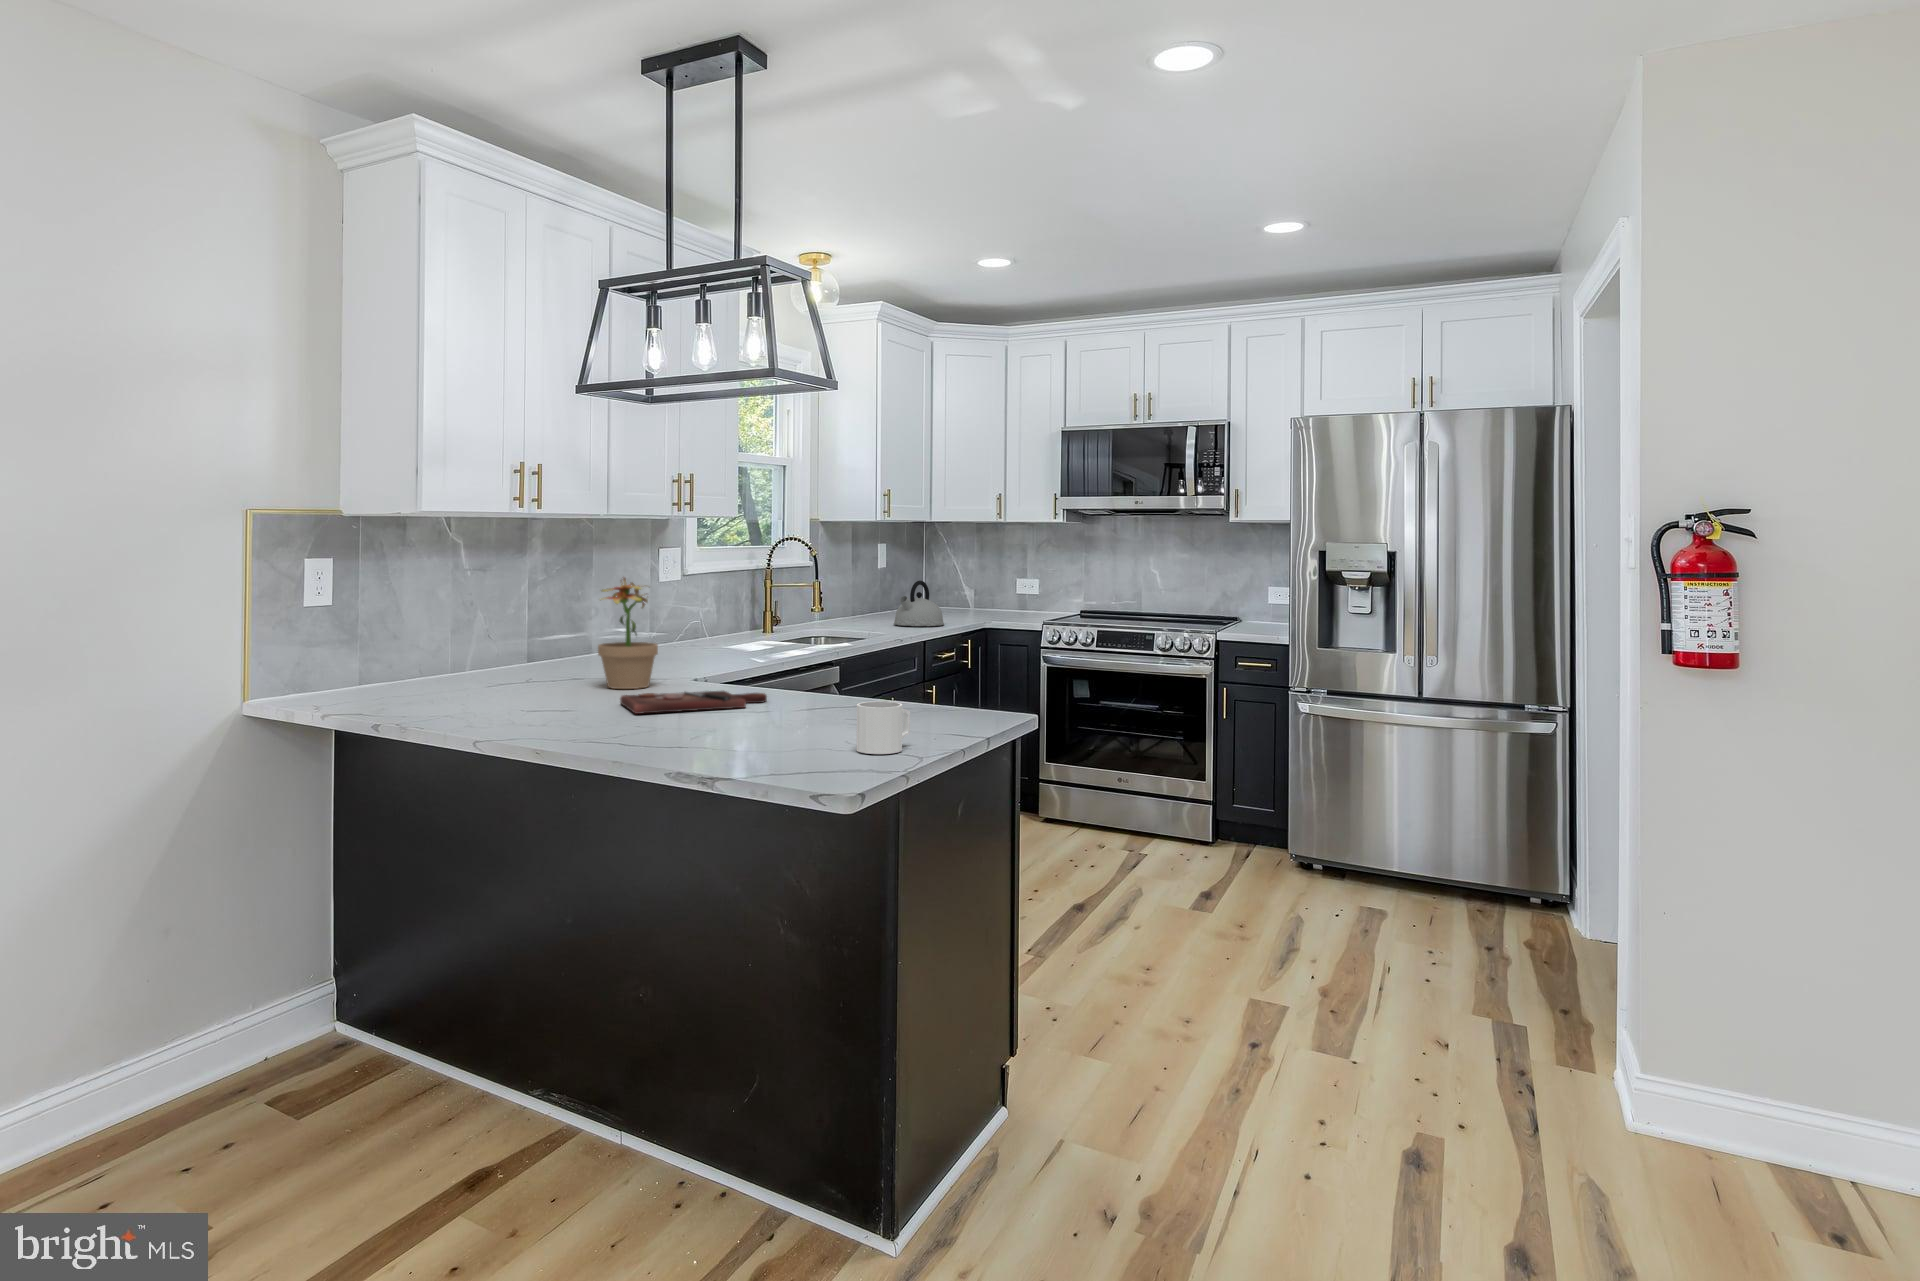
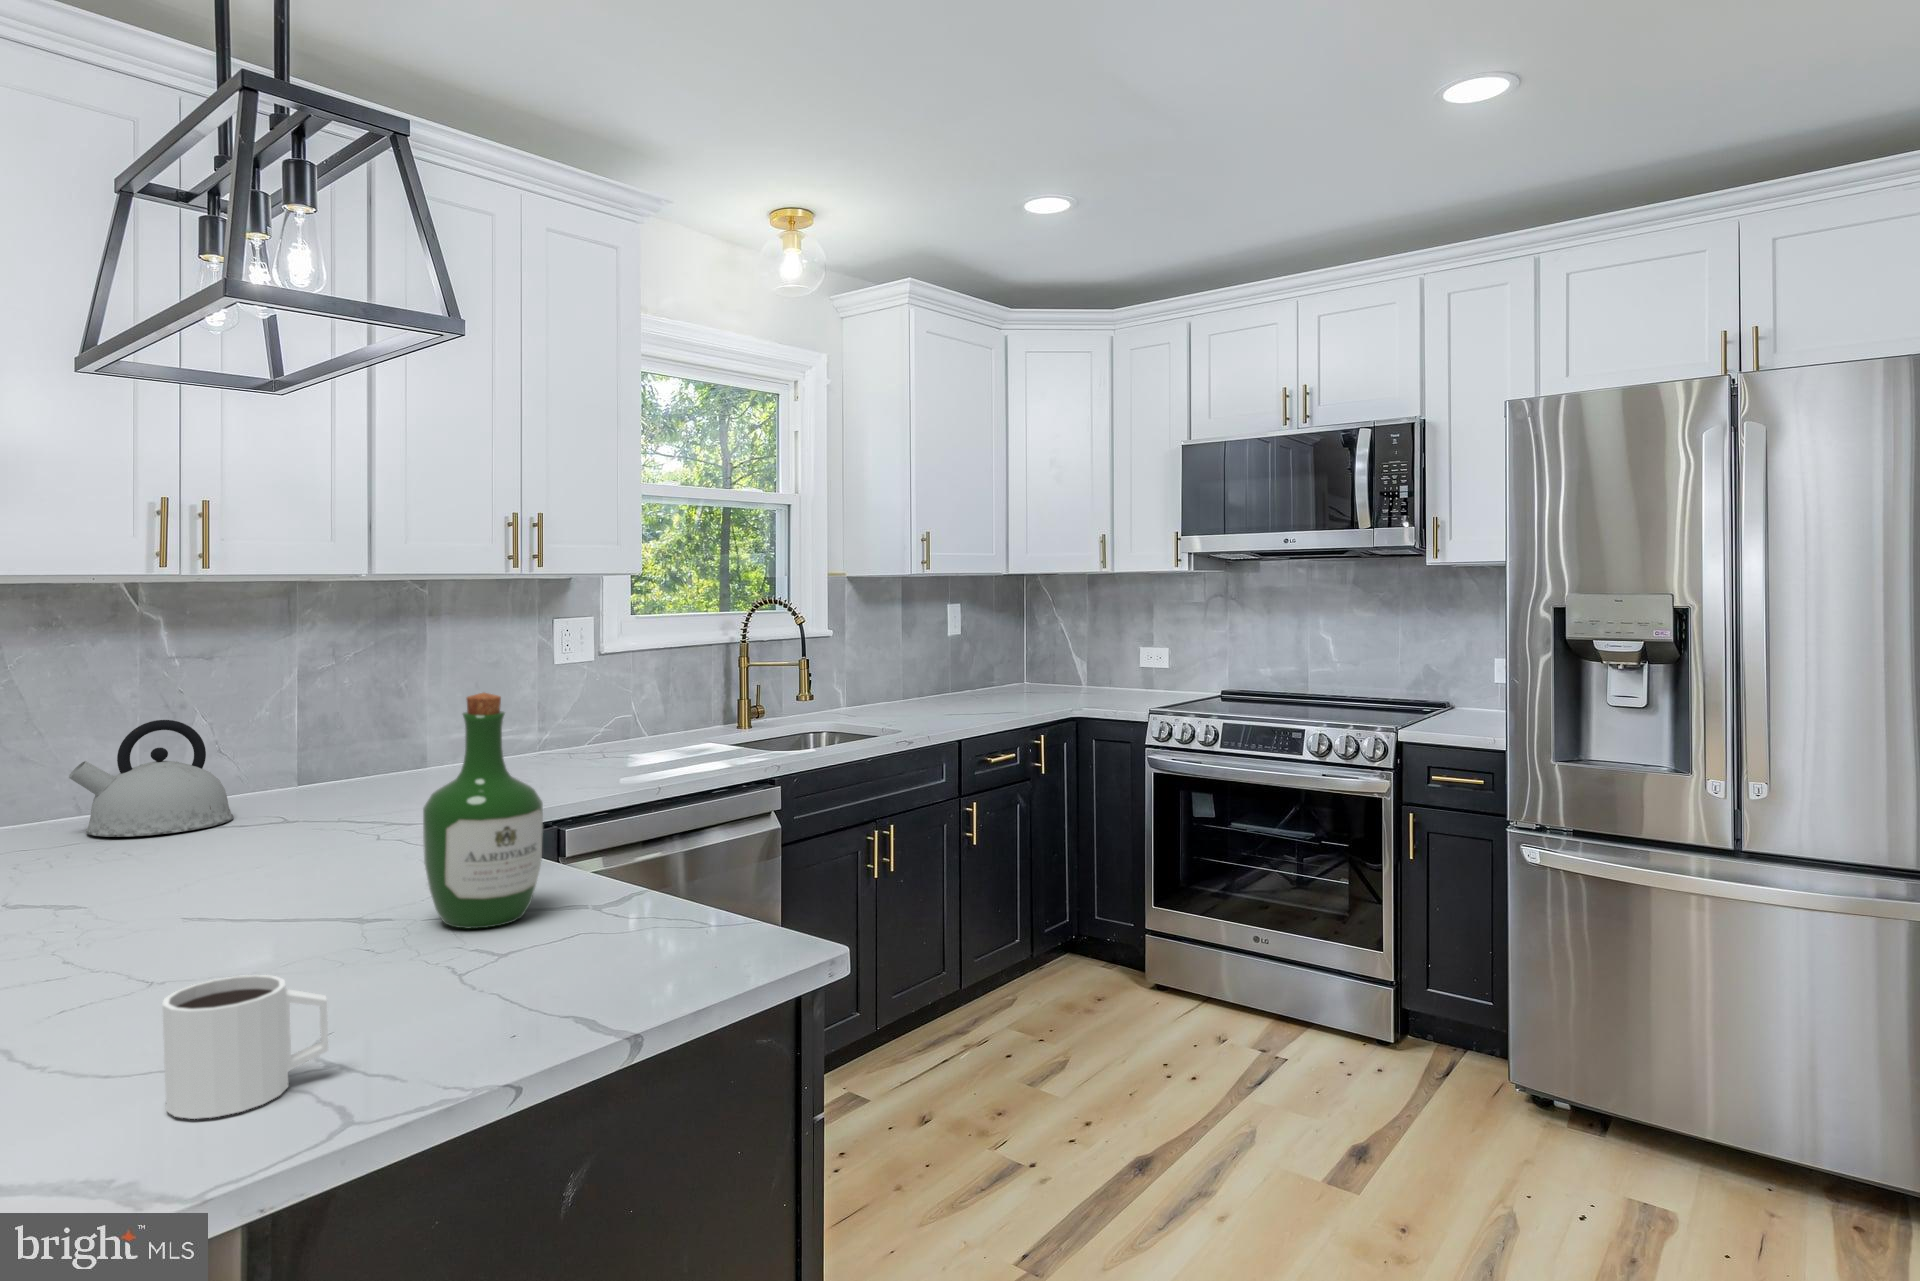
potted plant: present [598,578,658,689] -> none [258,669,362,846]
kettle: present [894,581,944,626] -> present [69,720,233,837]
wine bottle: none [814,585,876,712] -> present [423,693,543,929]
cutting board: present [620,691,767,714] -> none [128,862,422,919]

